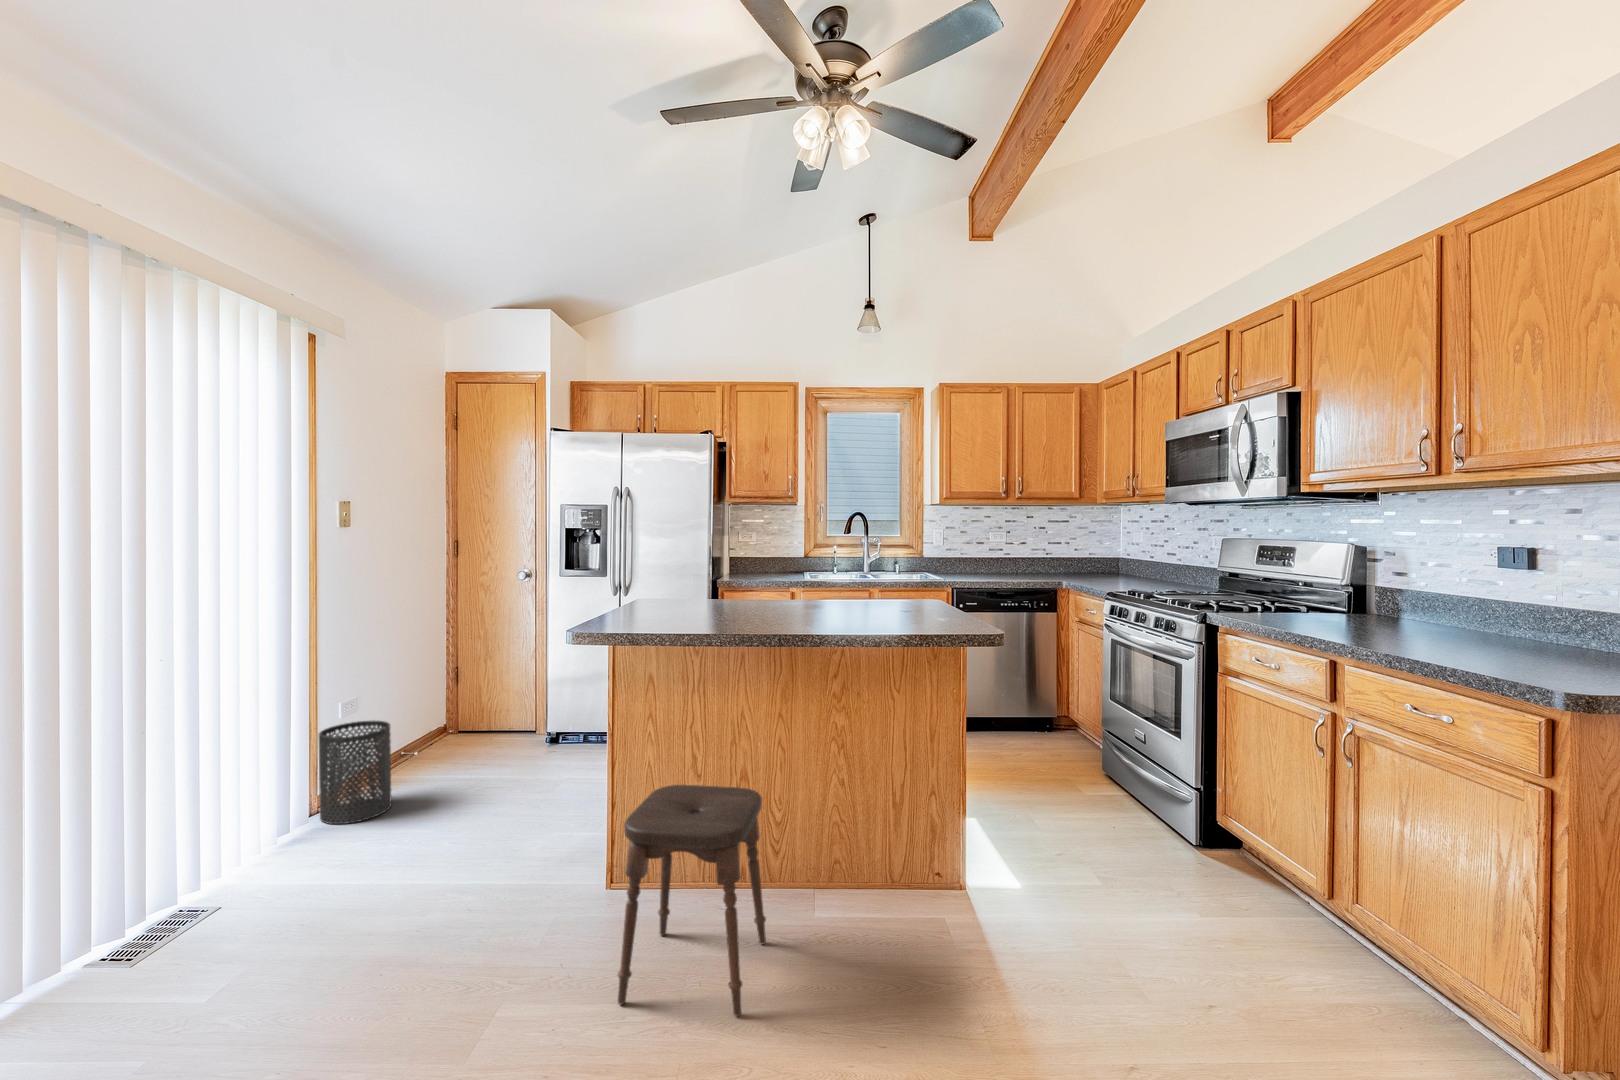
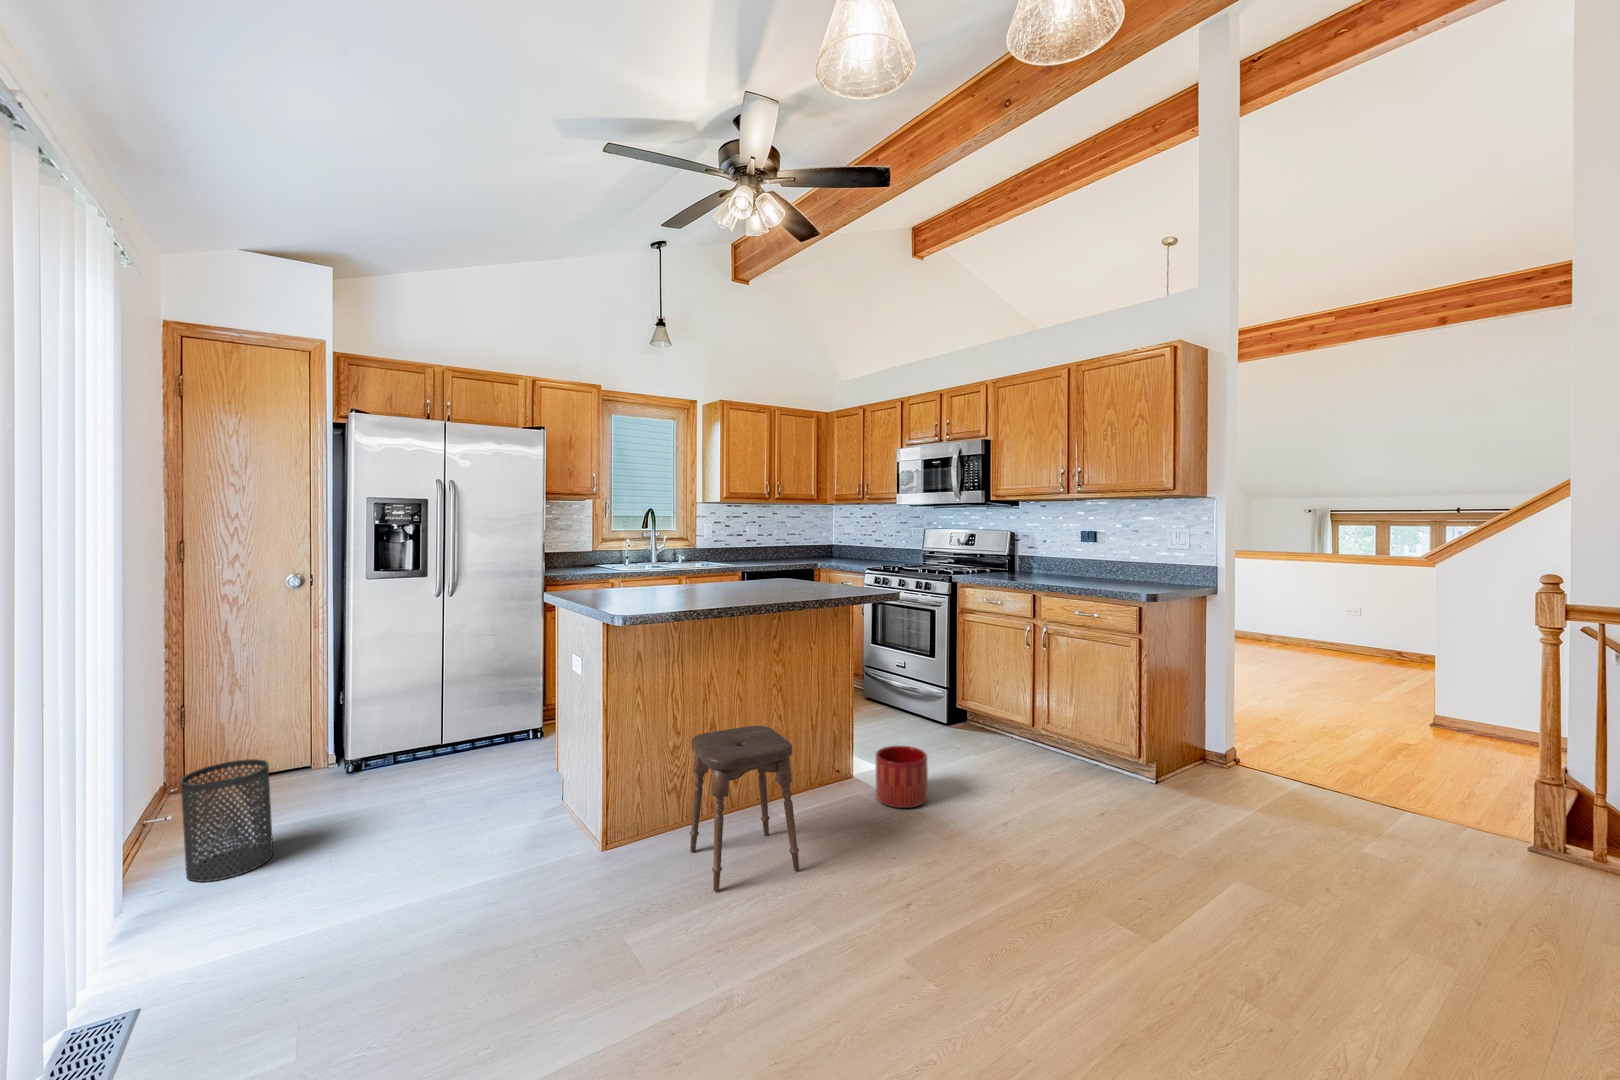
planter: none [956,863,1040,974] -> present [876,746,928,808]

